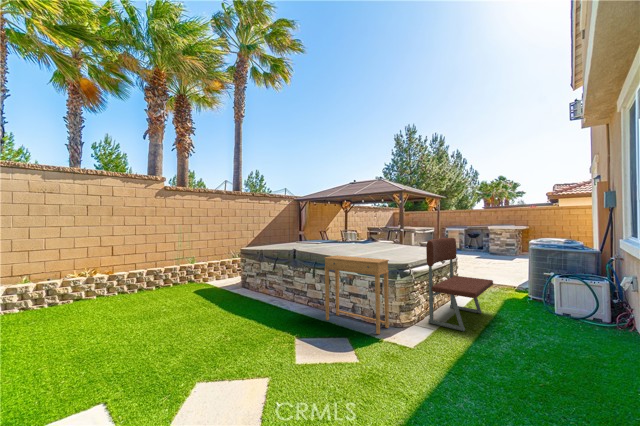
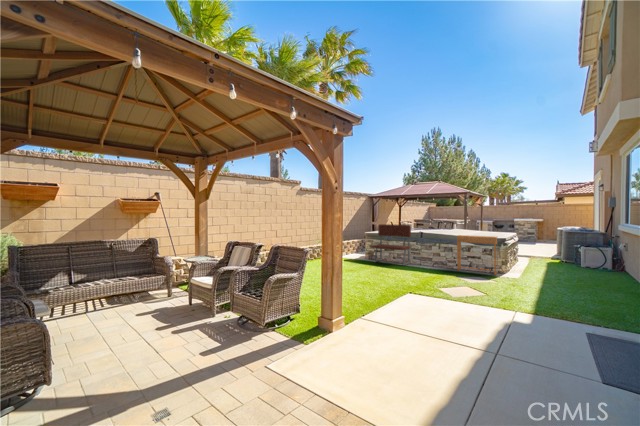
bench: present [426,238,493,331] -> present [371,224,411,265]

